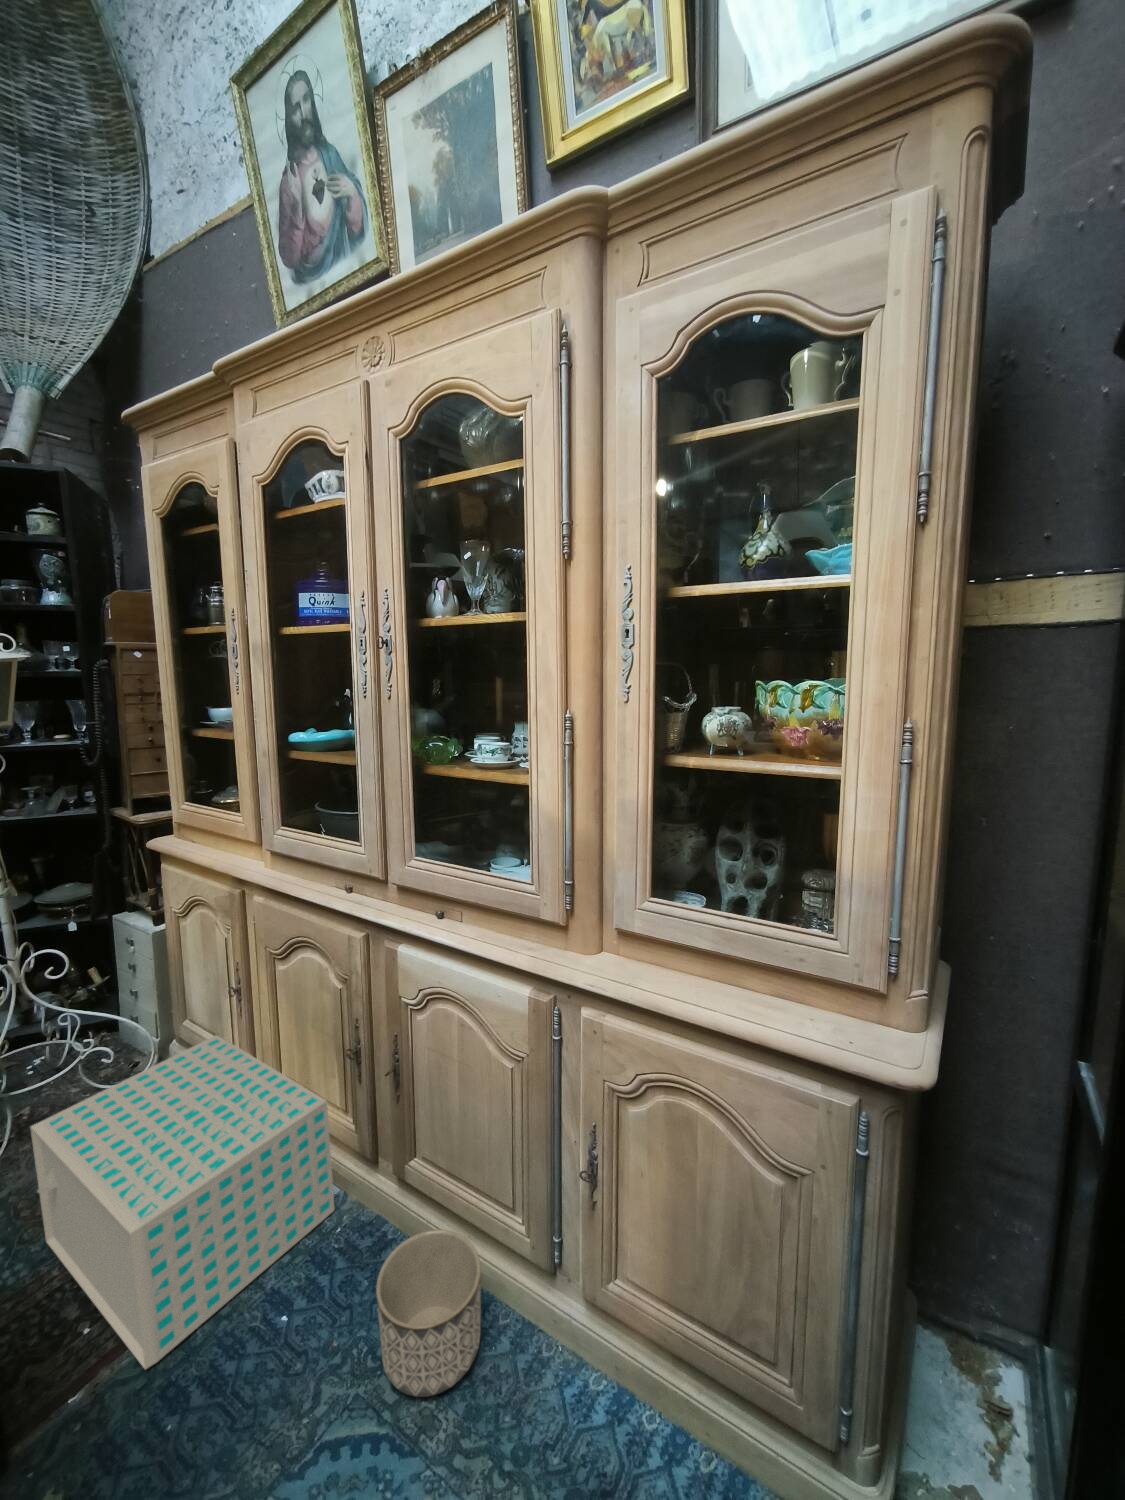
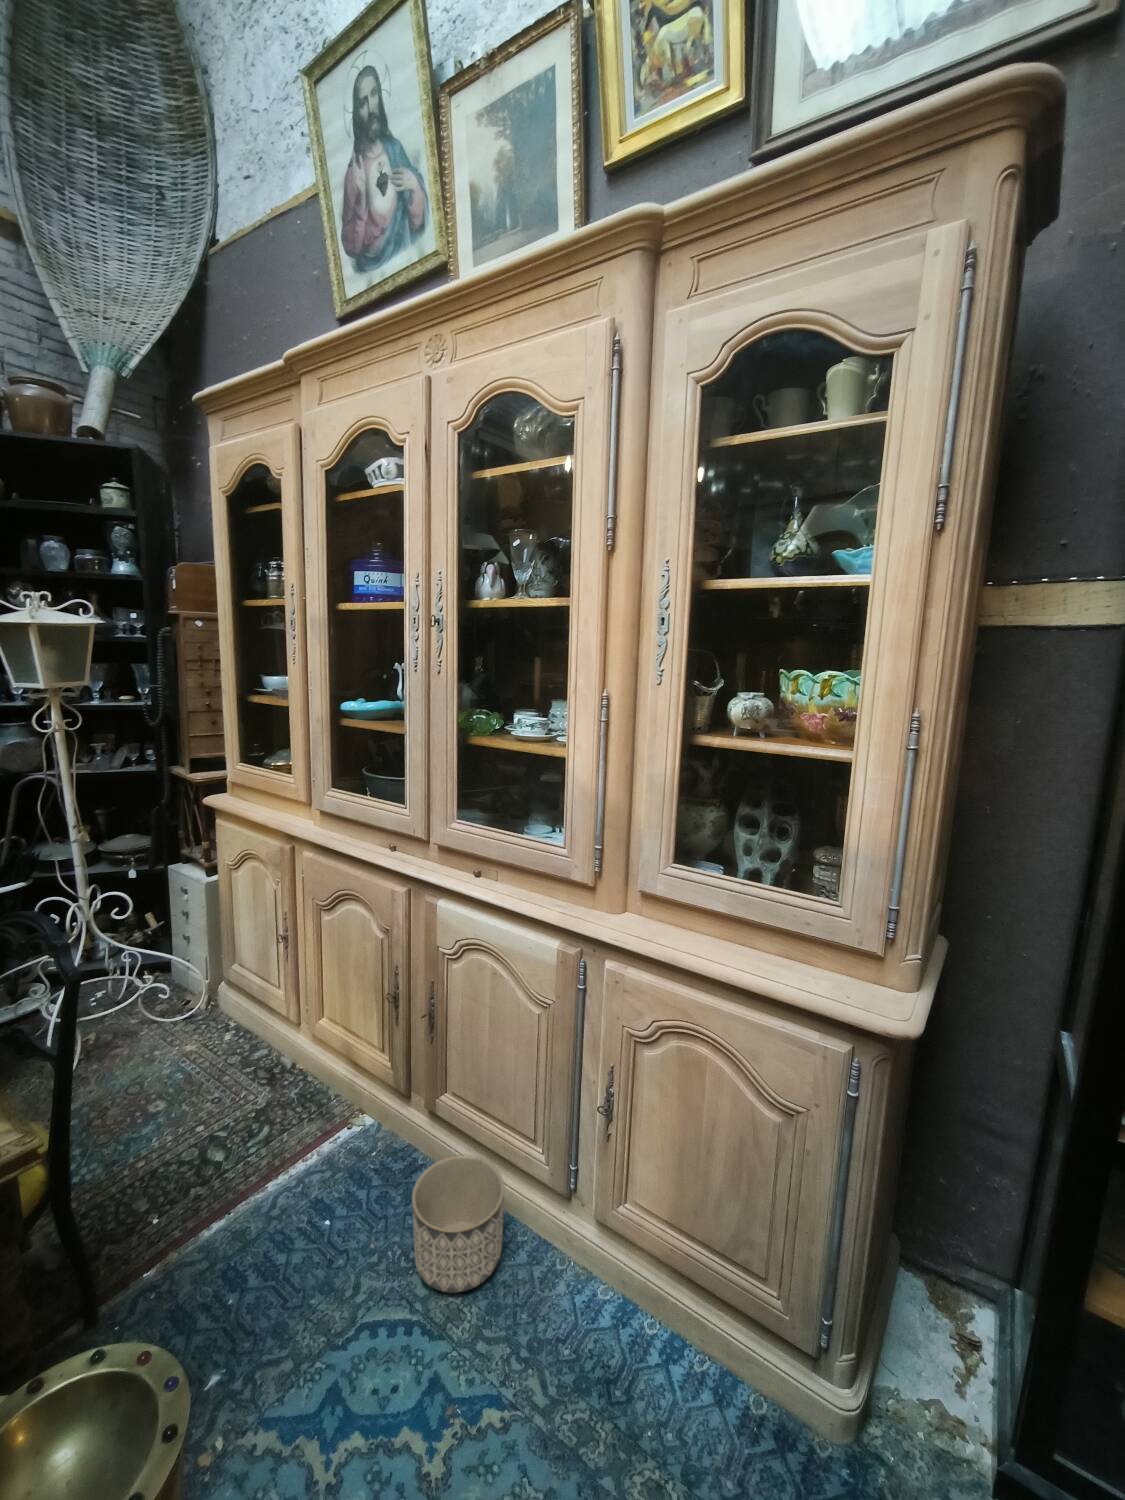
storage box: present [31,1035,335,1369] -> none [108,977,371,1254]

